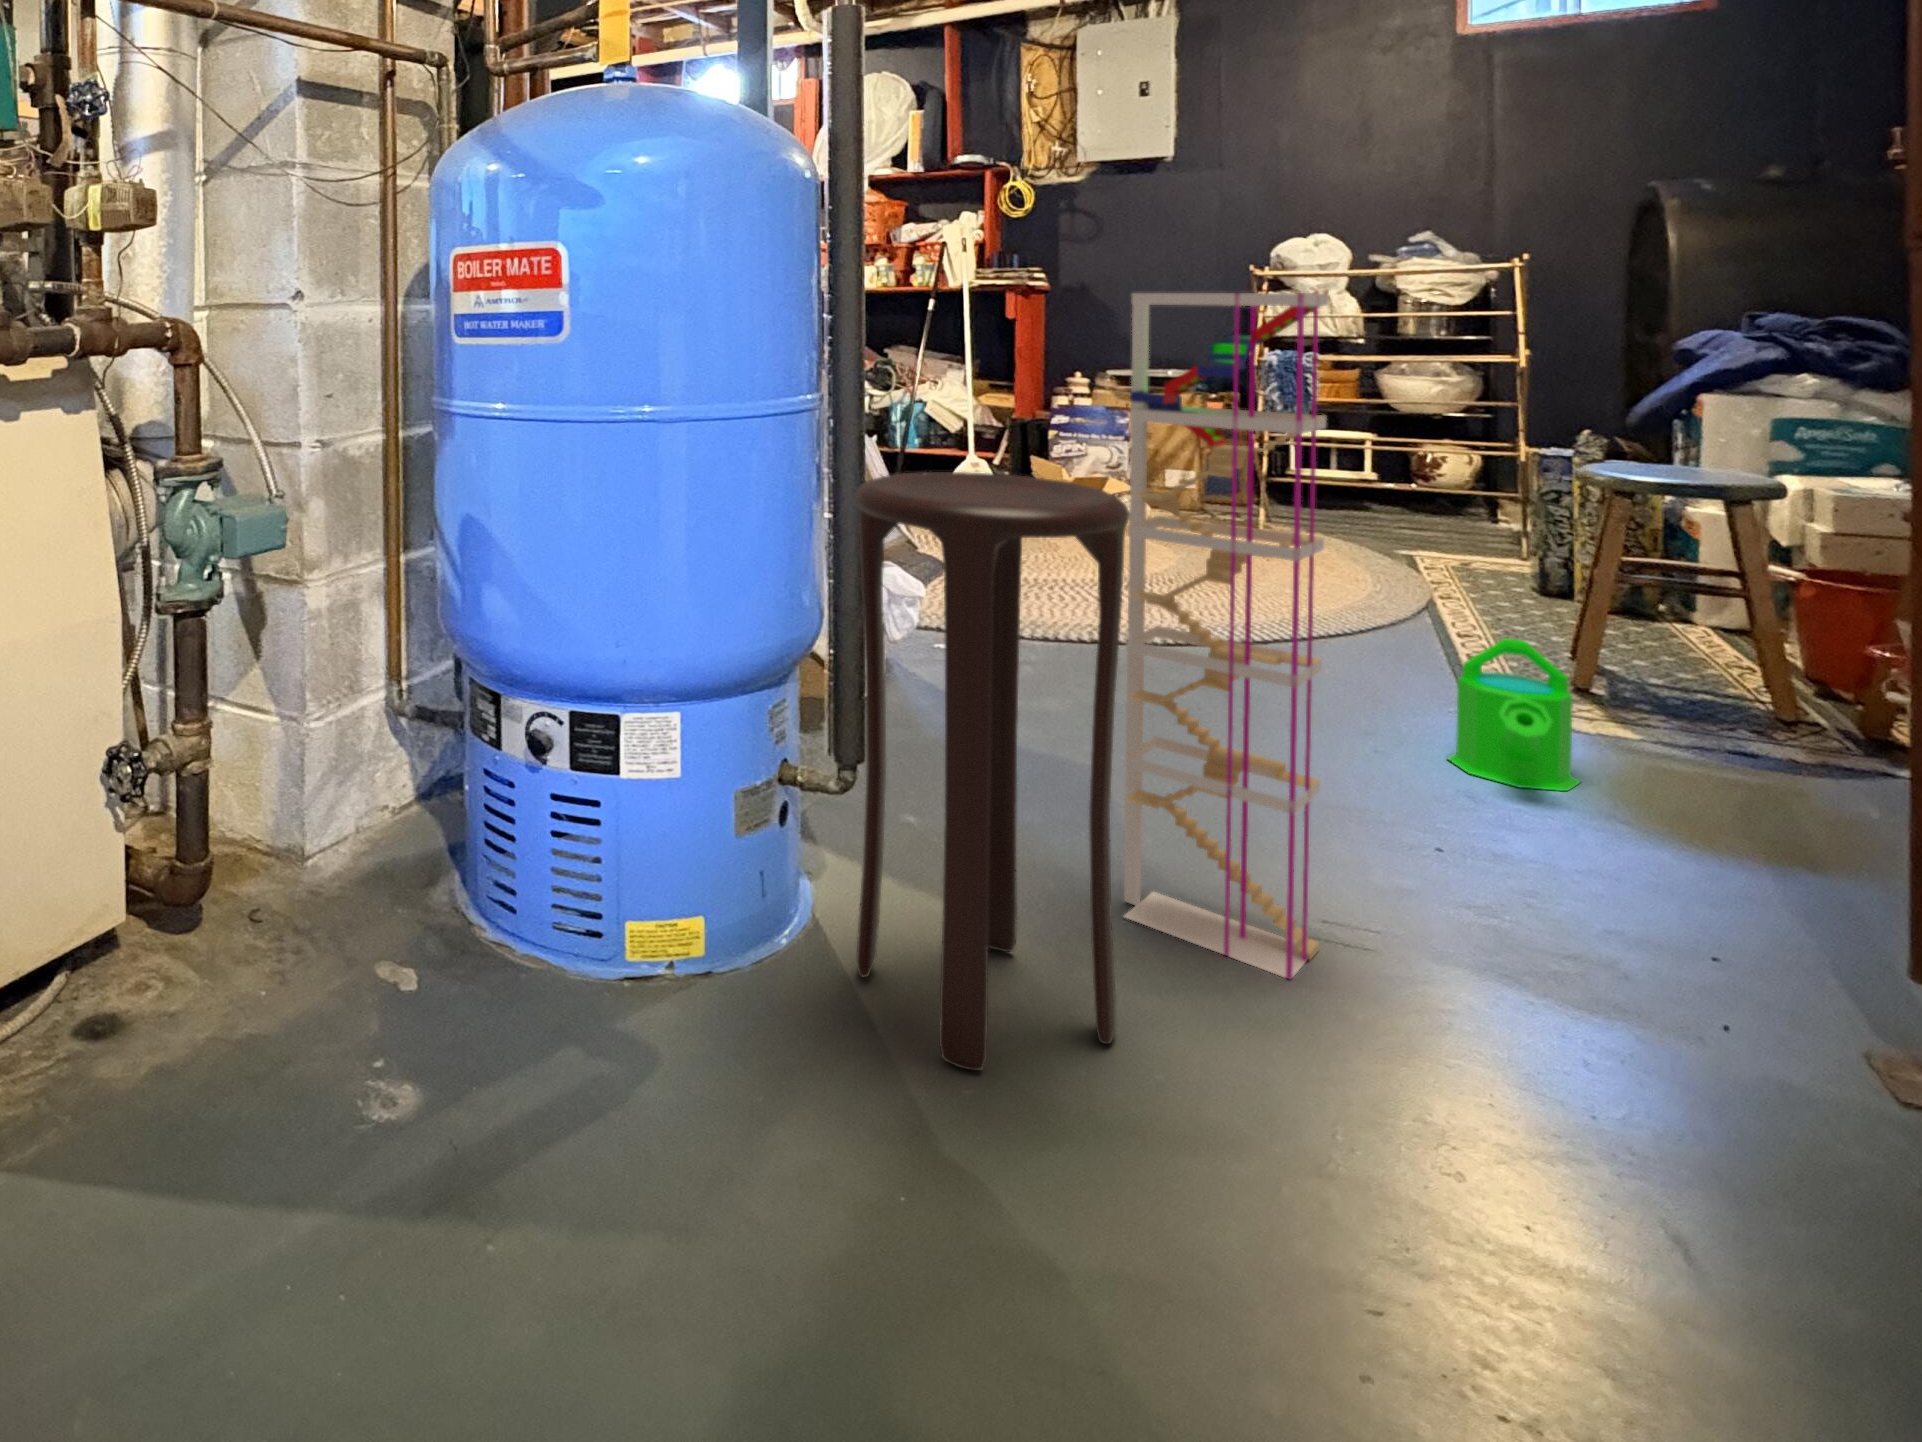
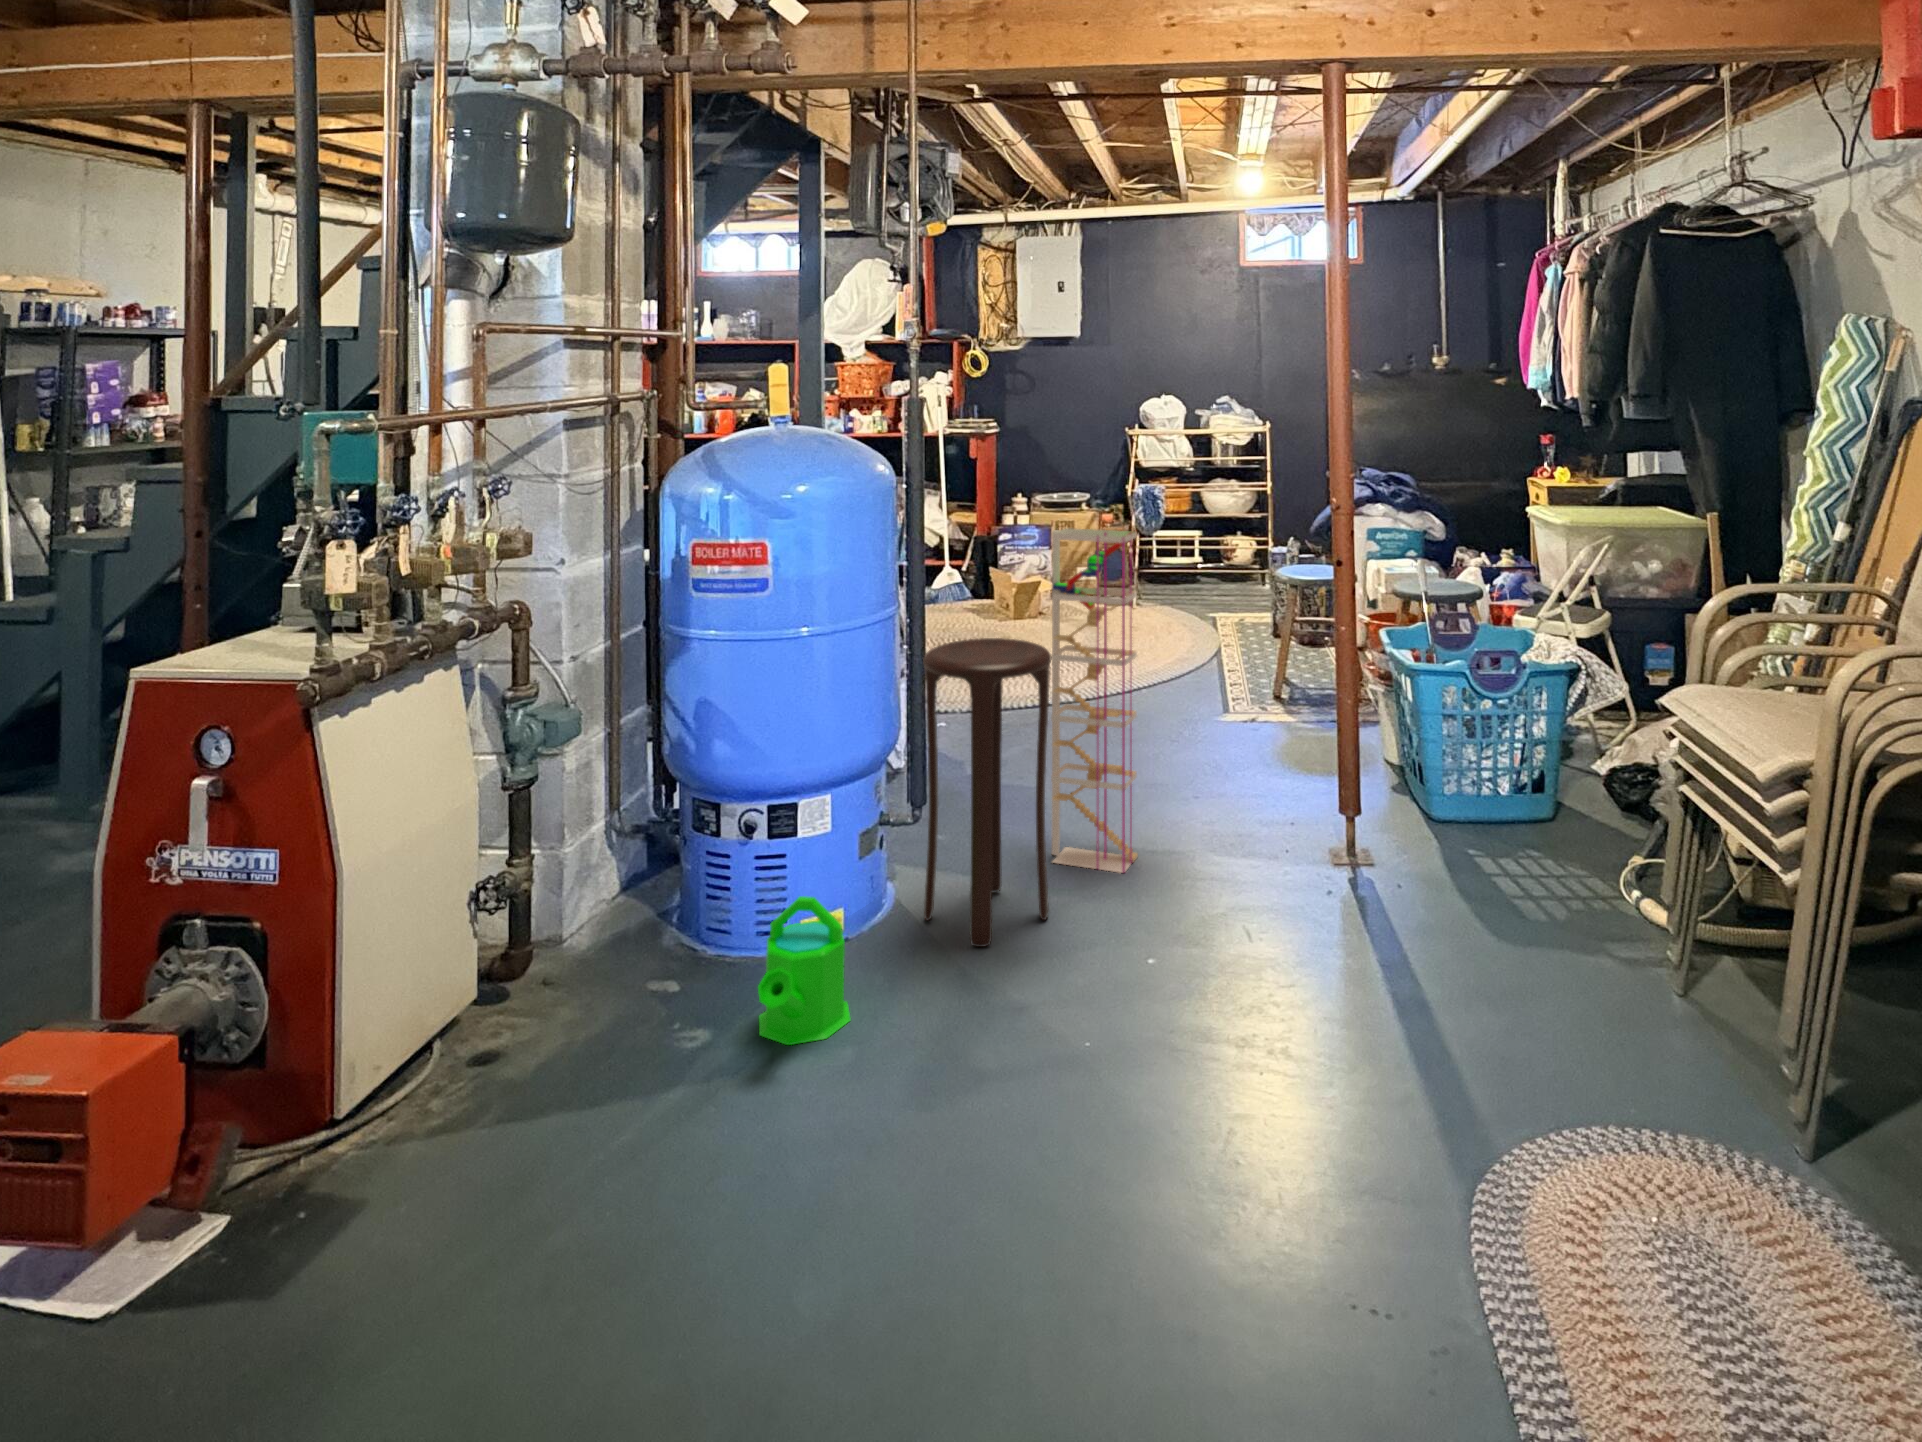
watering can: present [1448,638,1580,791] -> present [758,896,851,1045]

